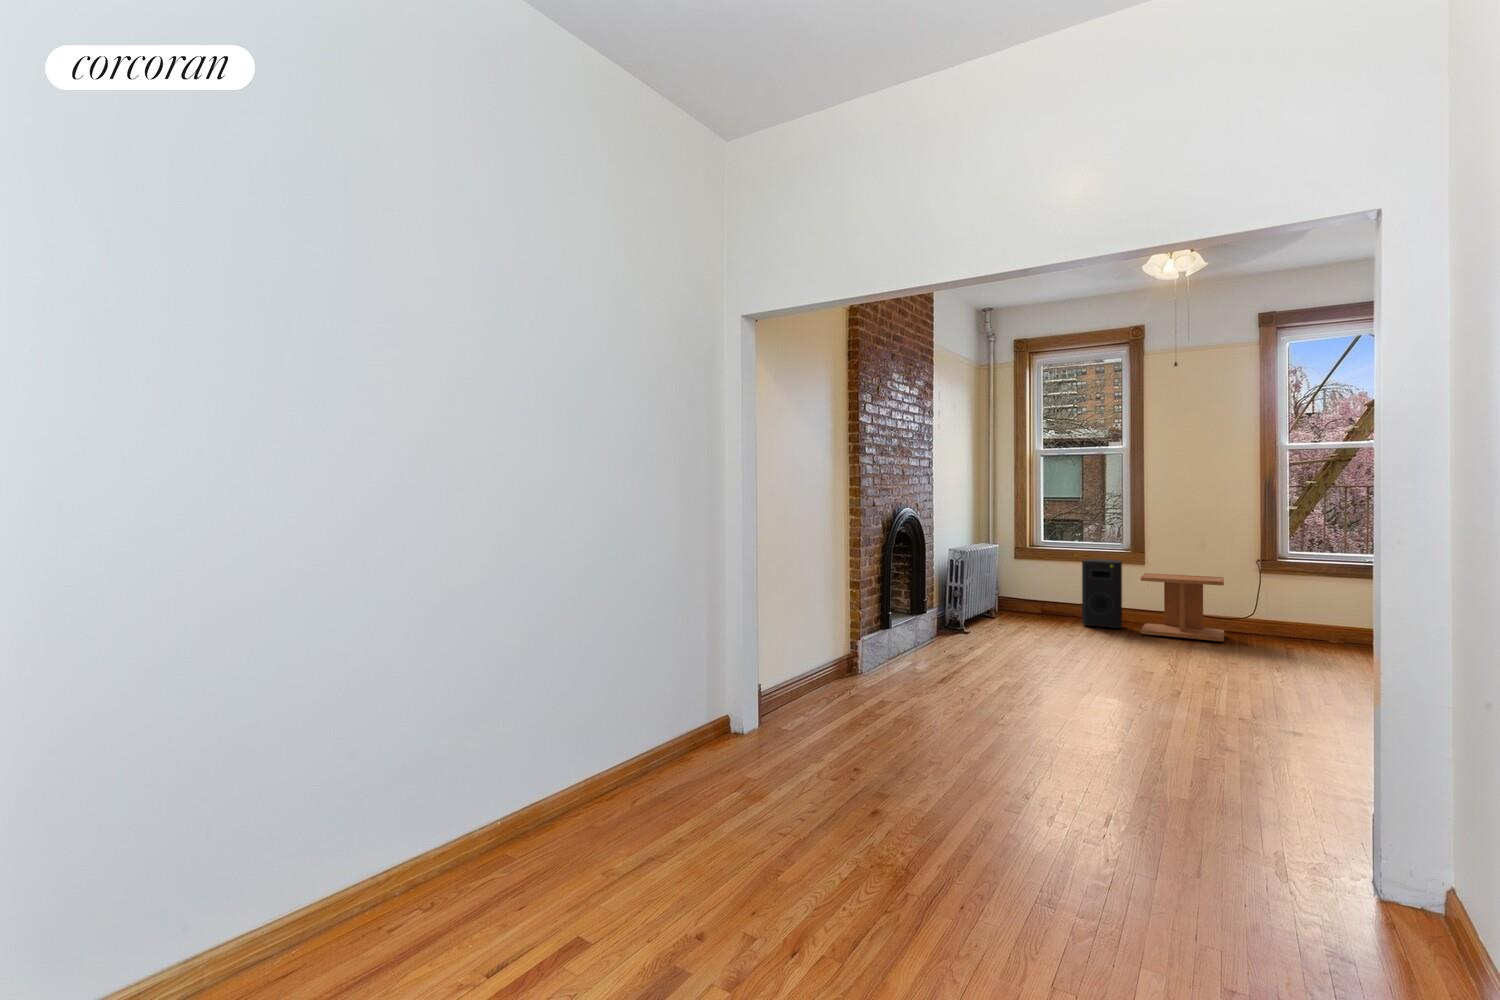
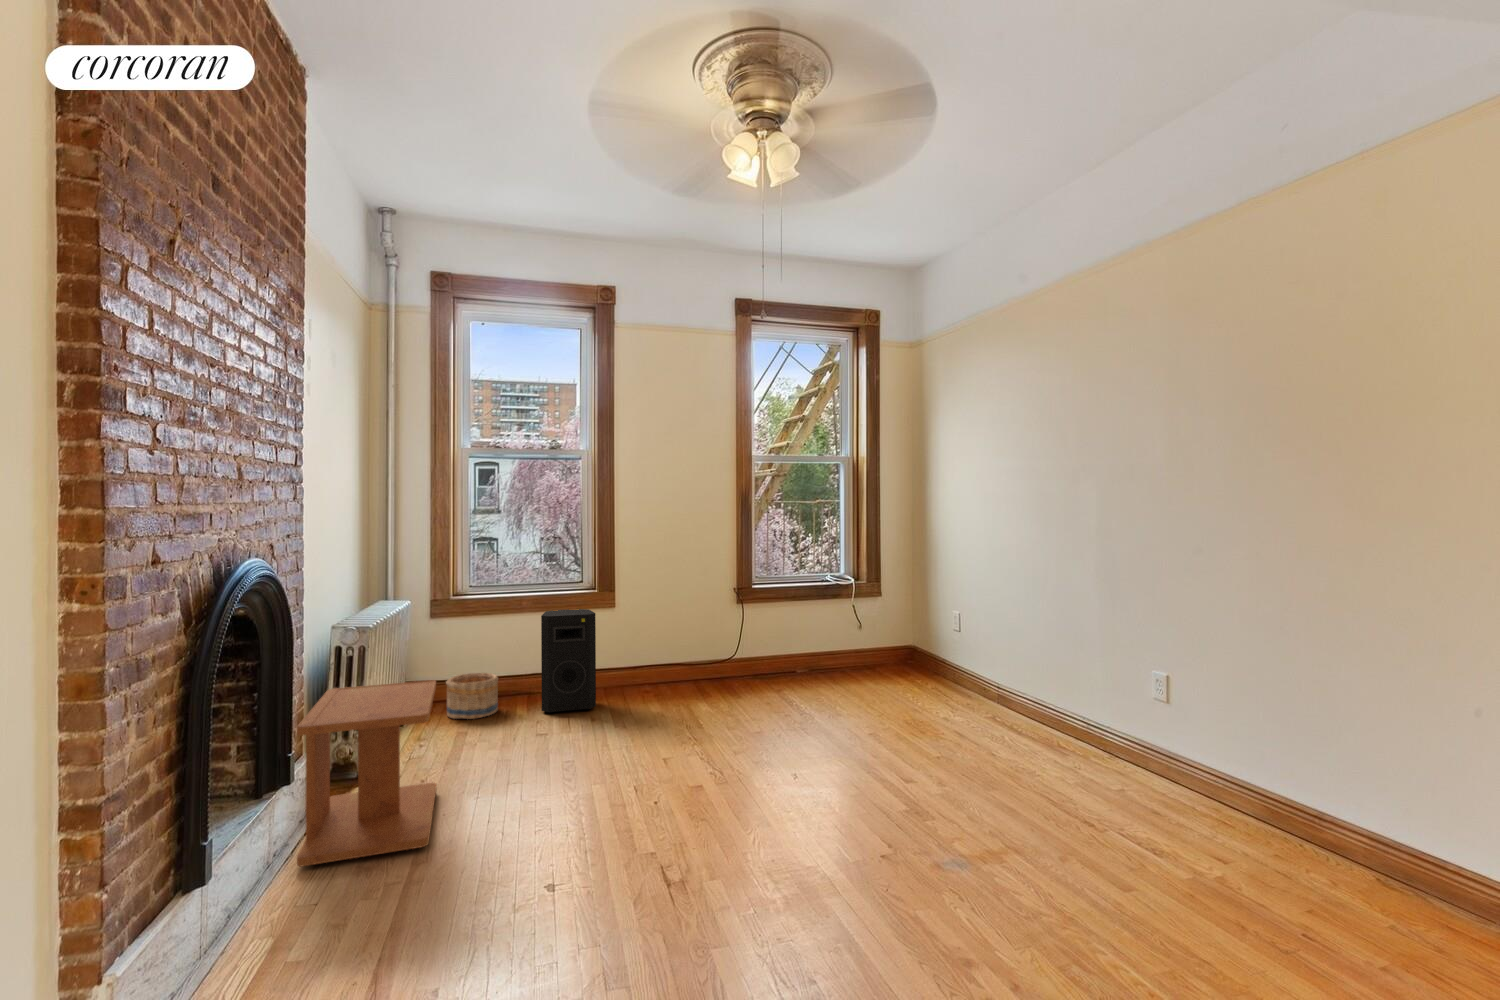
side table: present [1141,573,1224,642] -> present [297,680,436,866]
basket: none [1021,594,1054,621] -> present [446,673,498,719]

